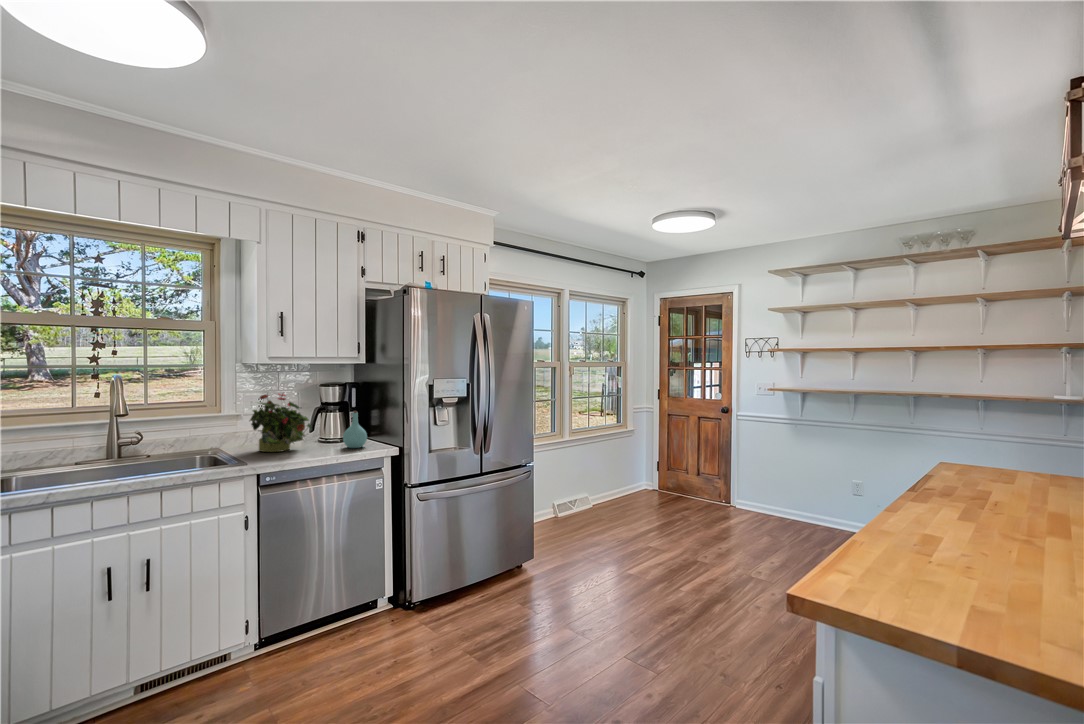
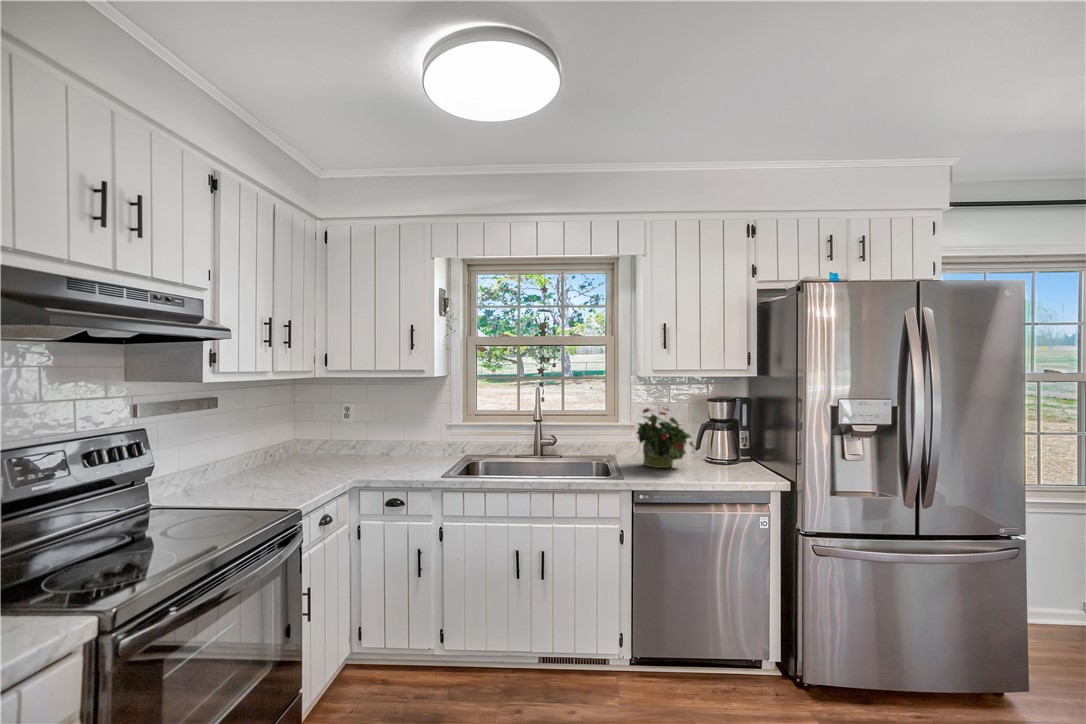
bottle: present [343,411,367,448] -> none [725,432,752,476]

